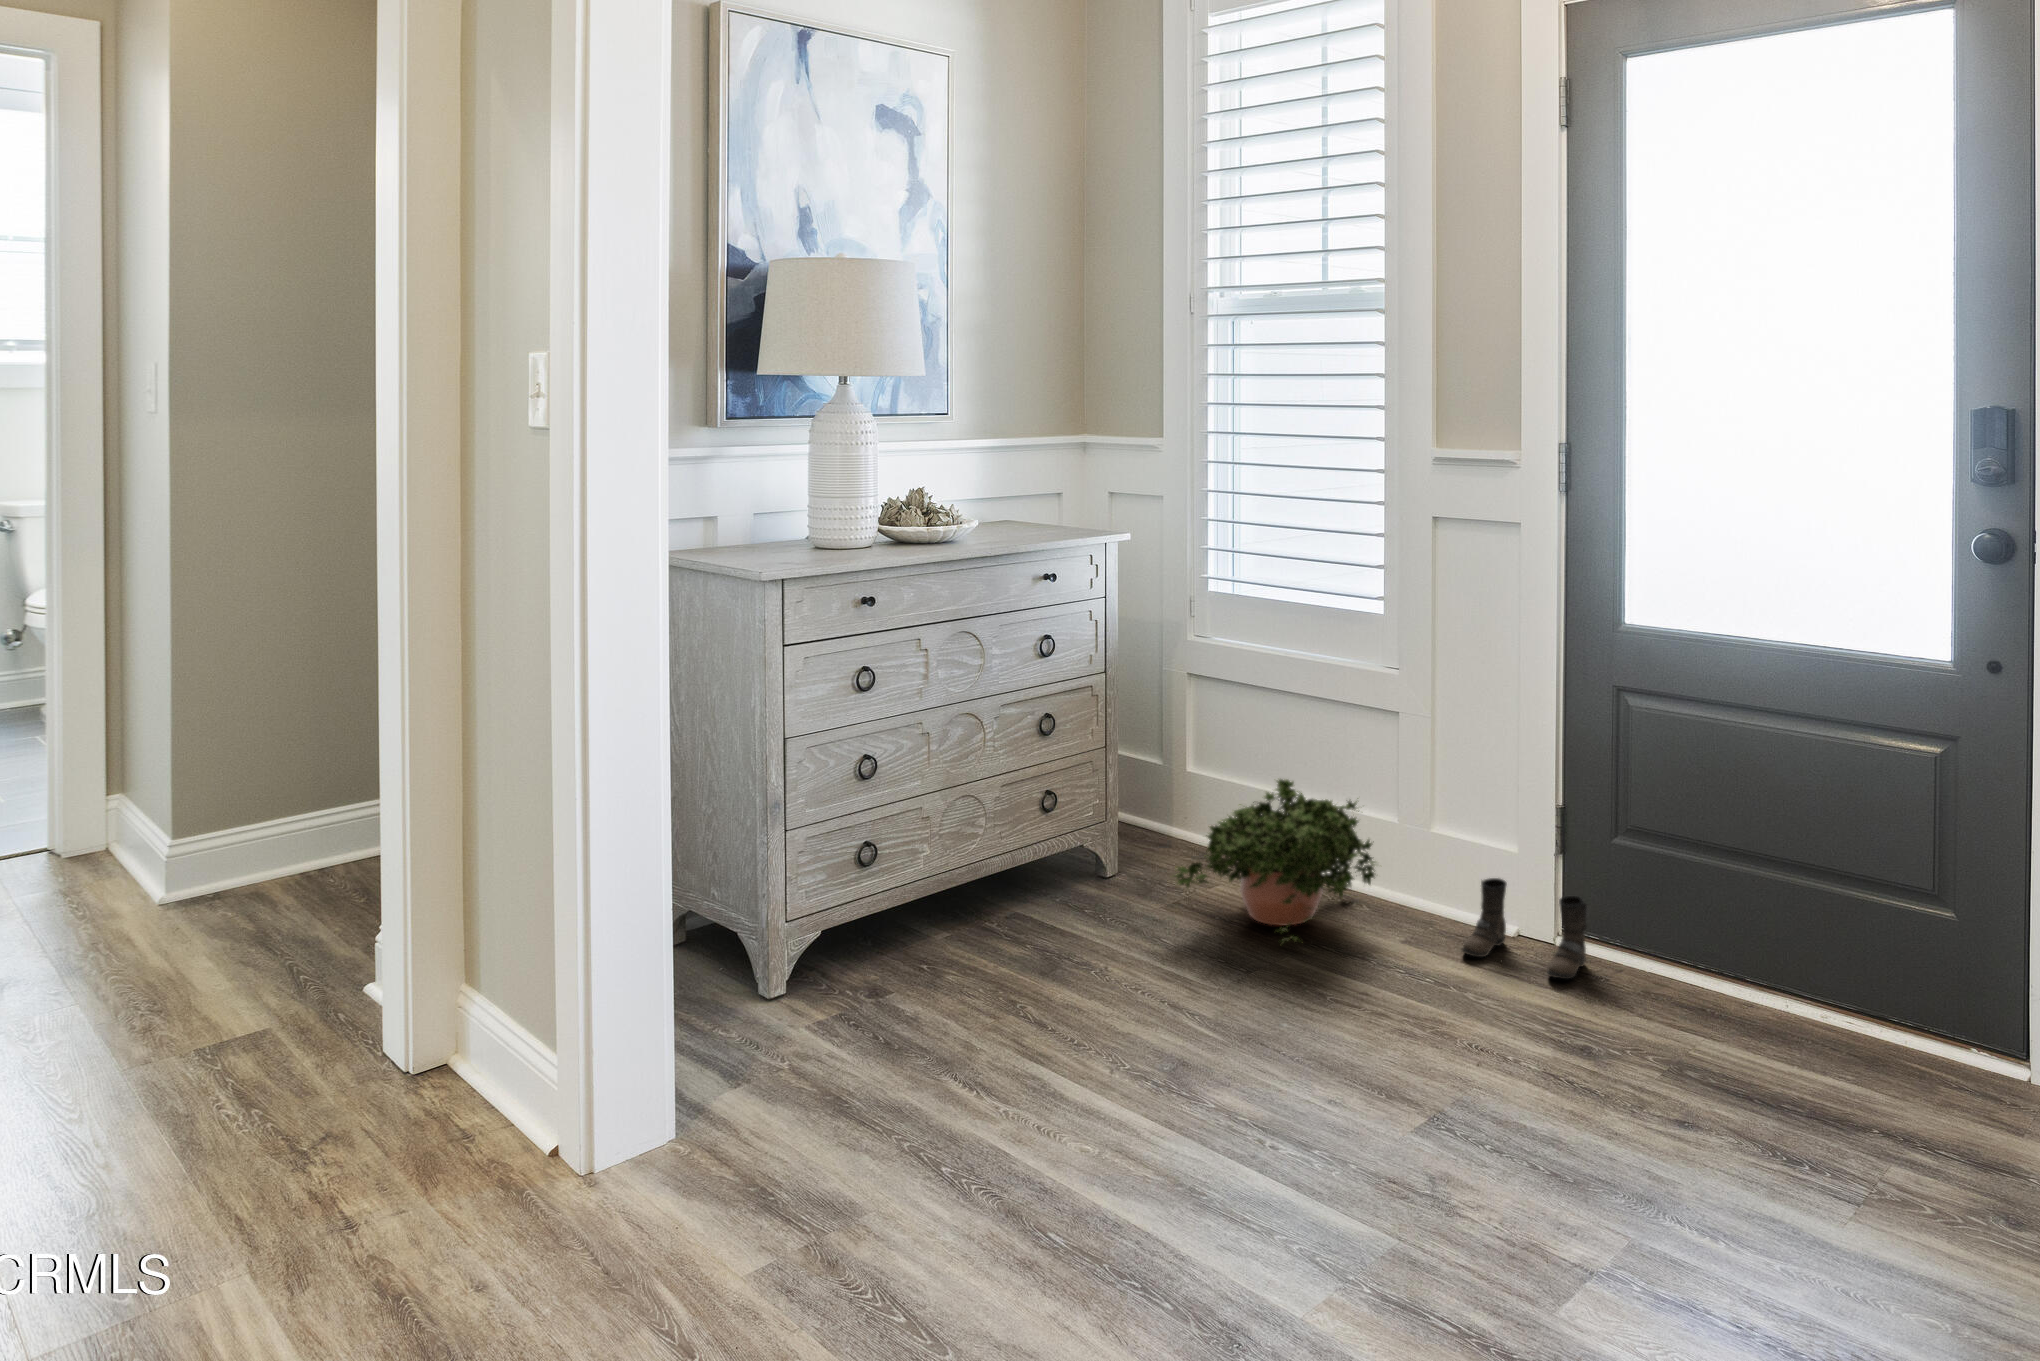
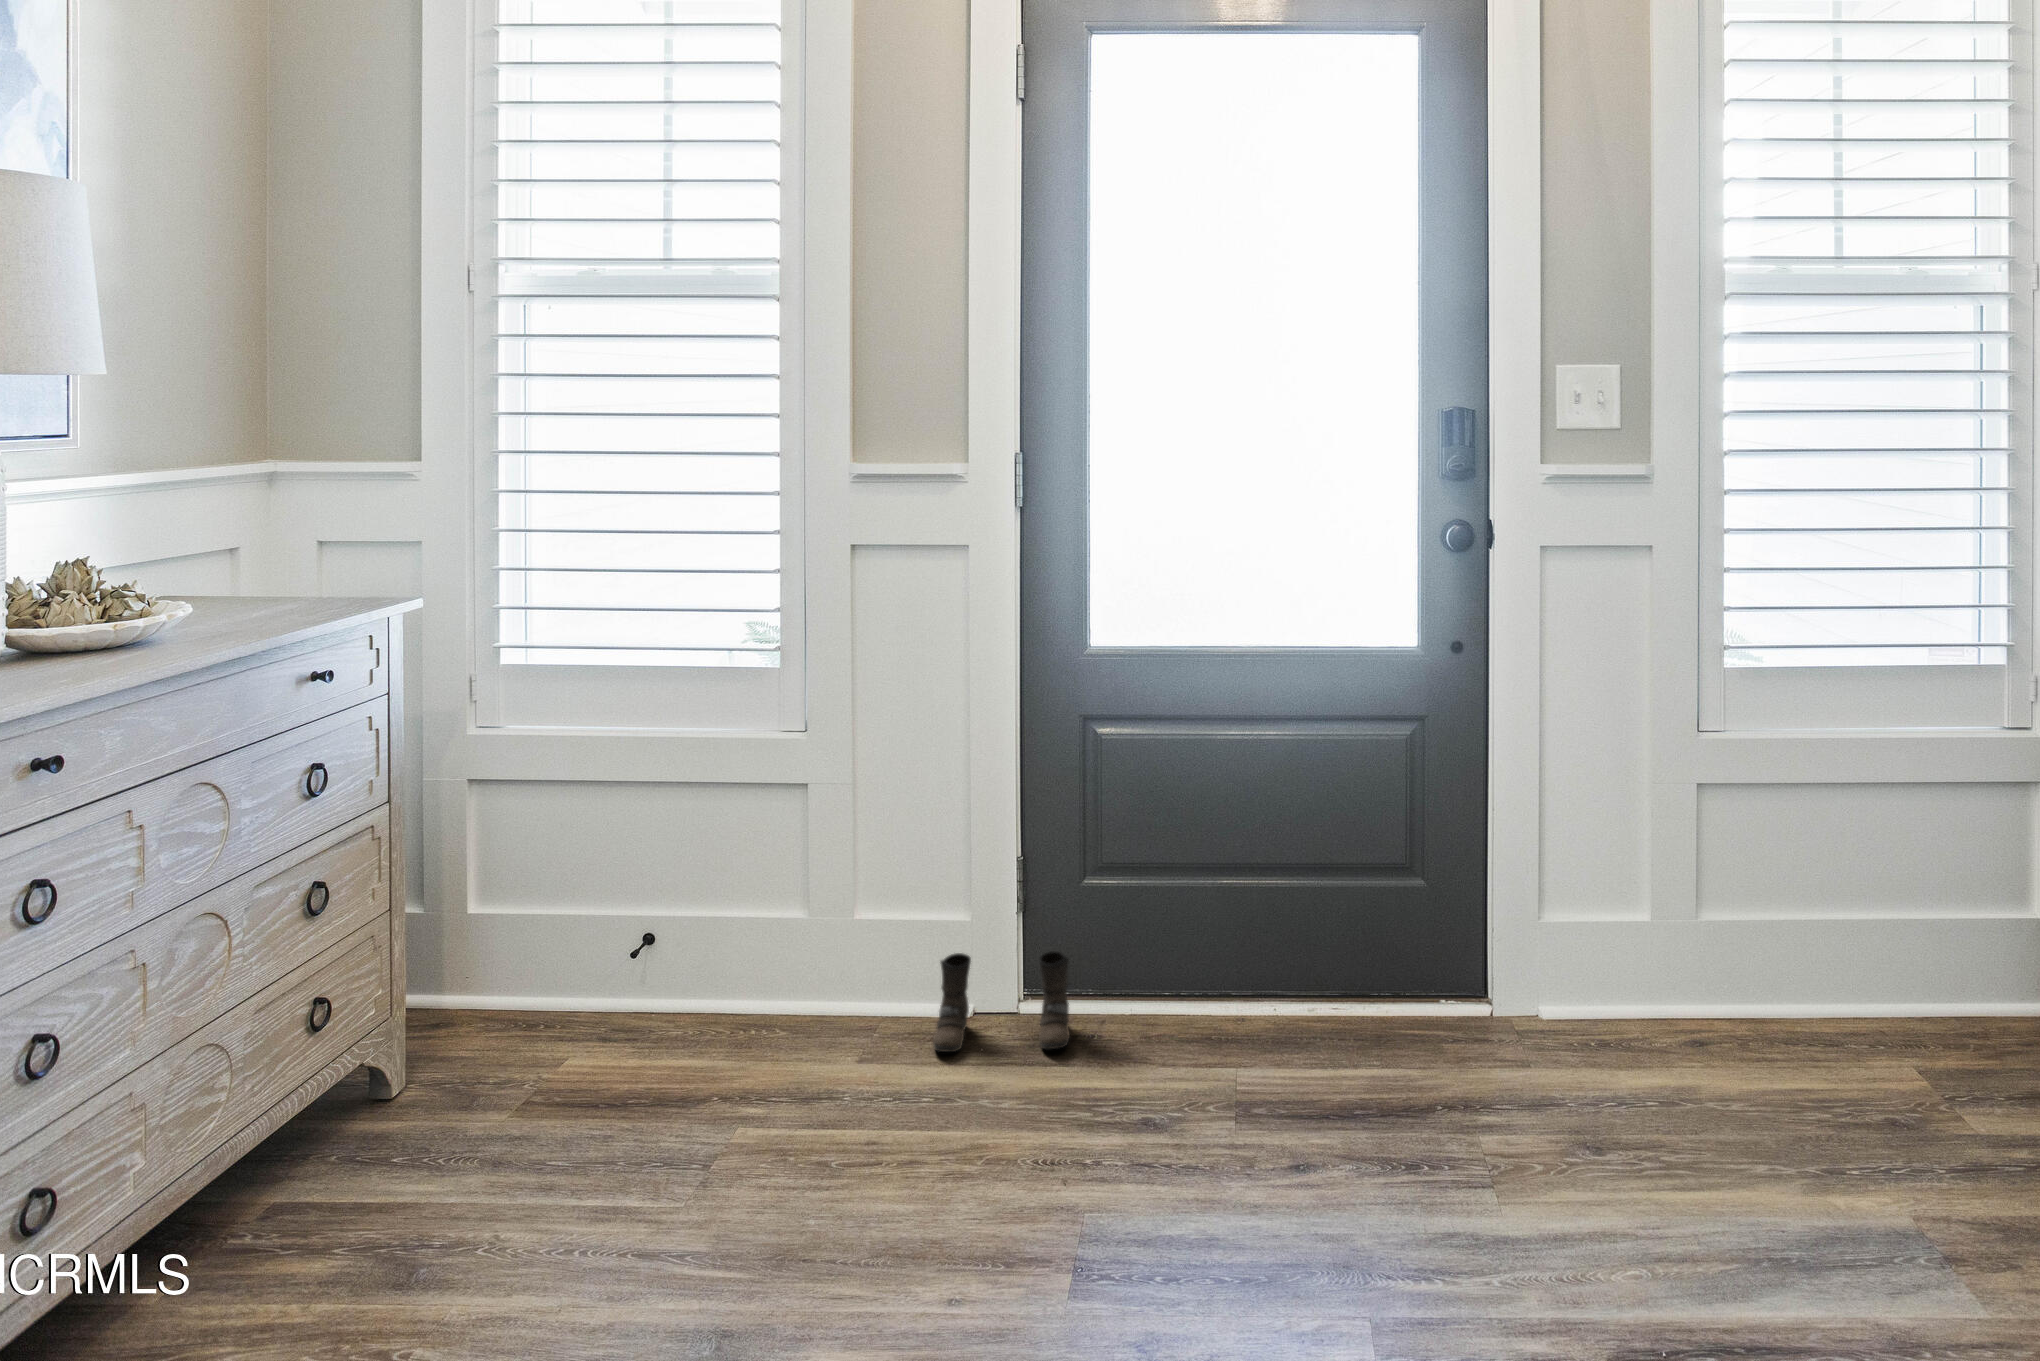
potted plant: present [1175,779,1375,944] -> none [551,894,825,1116]

